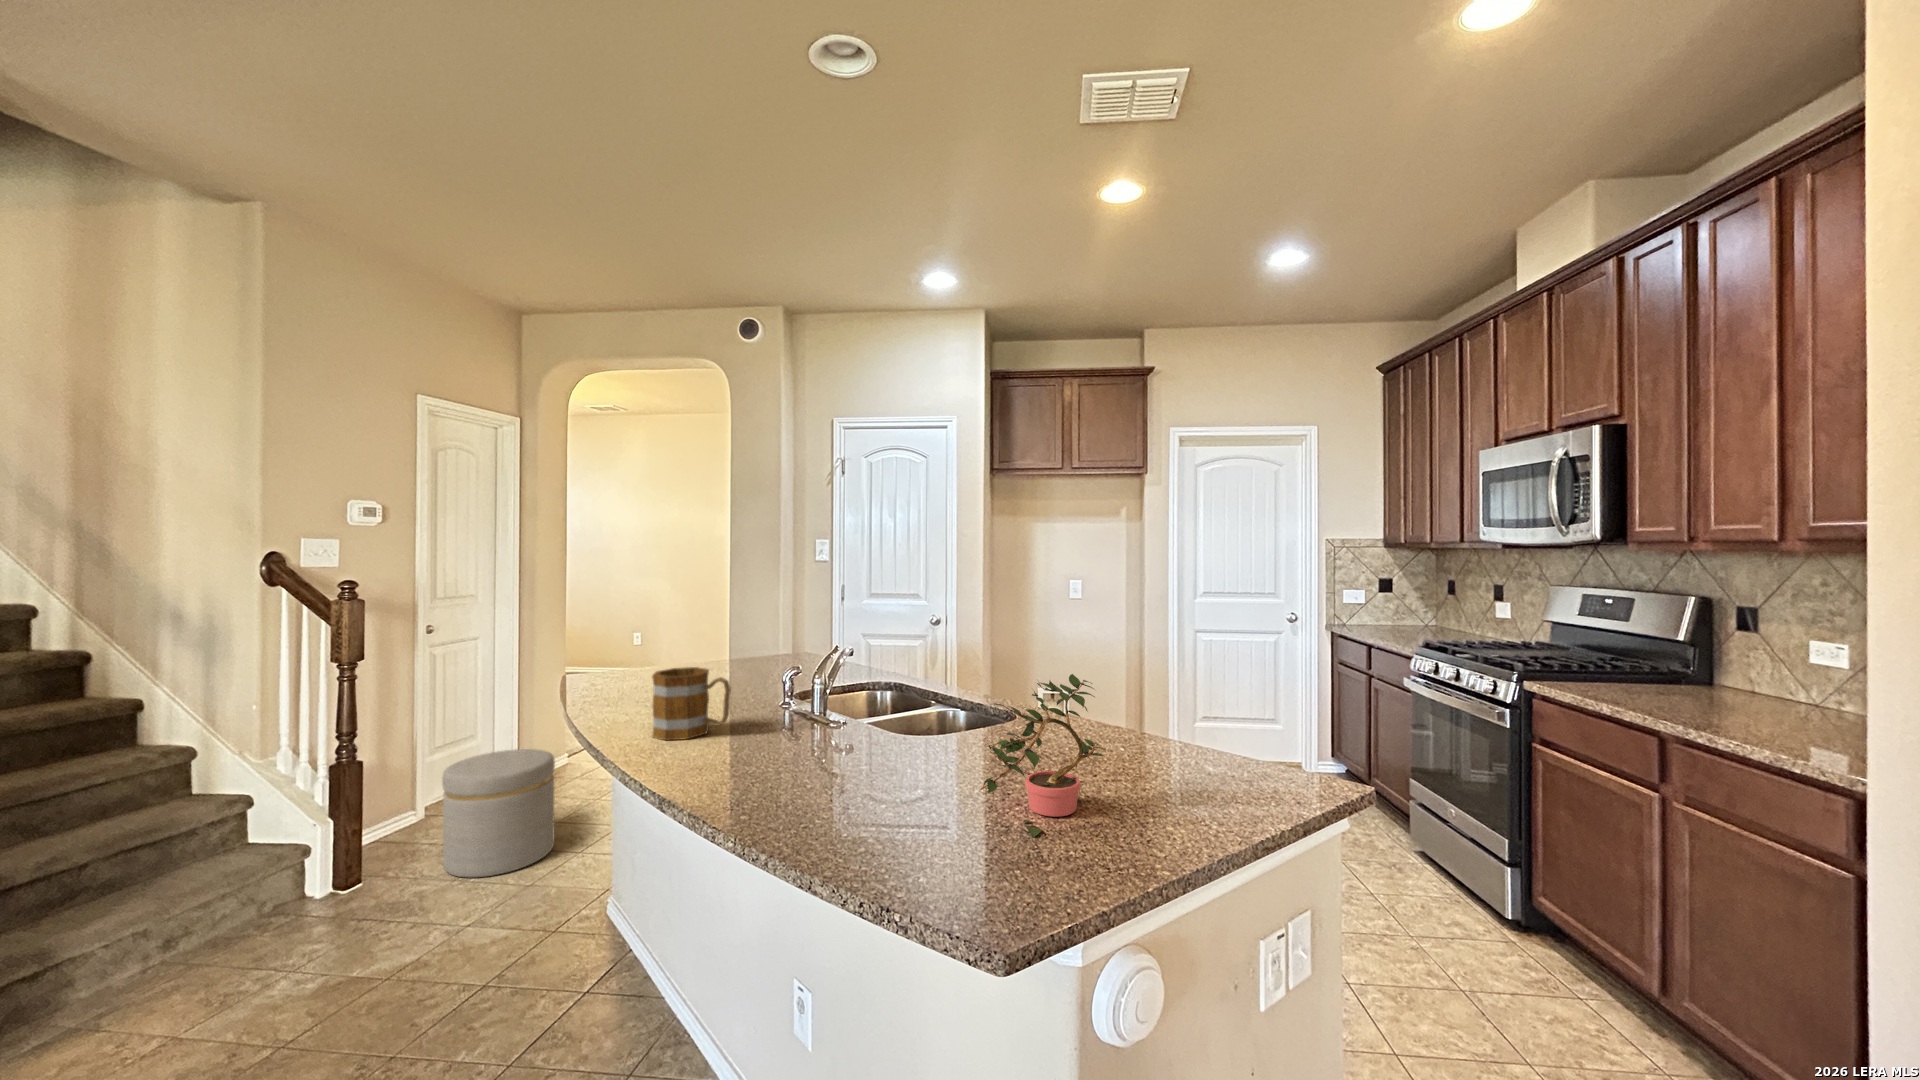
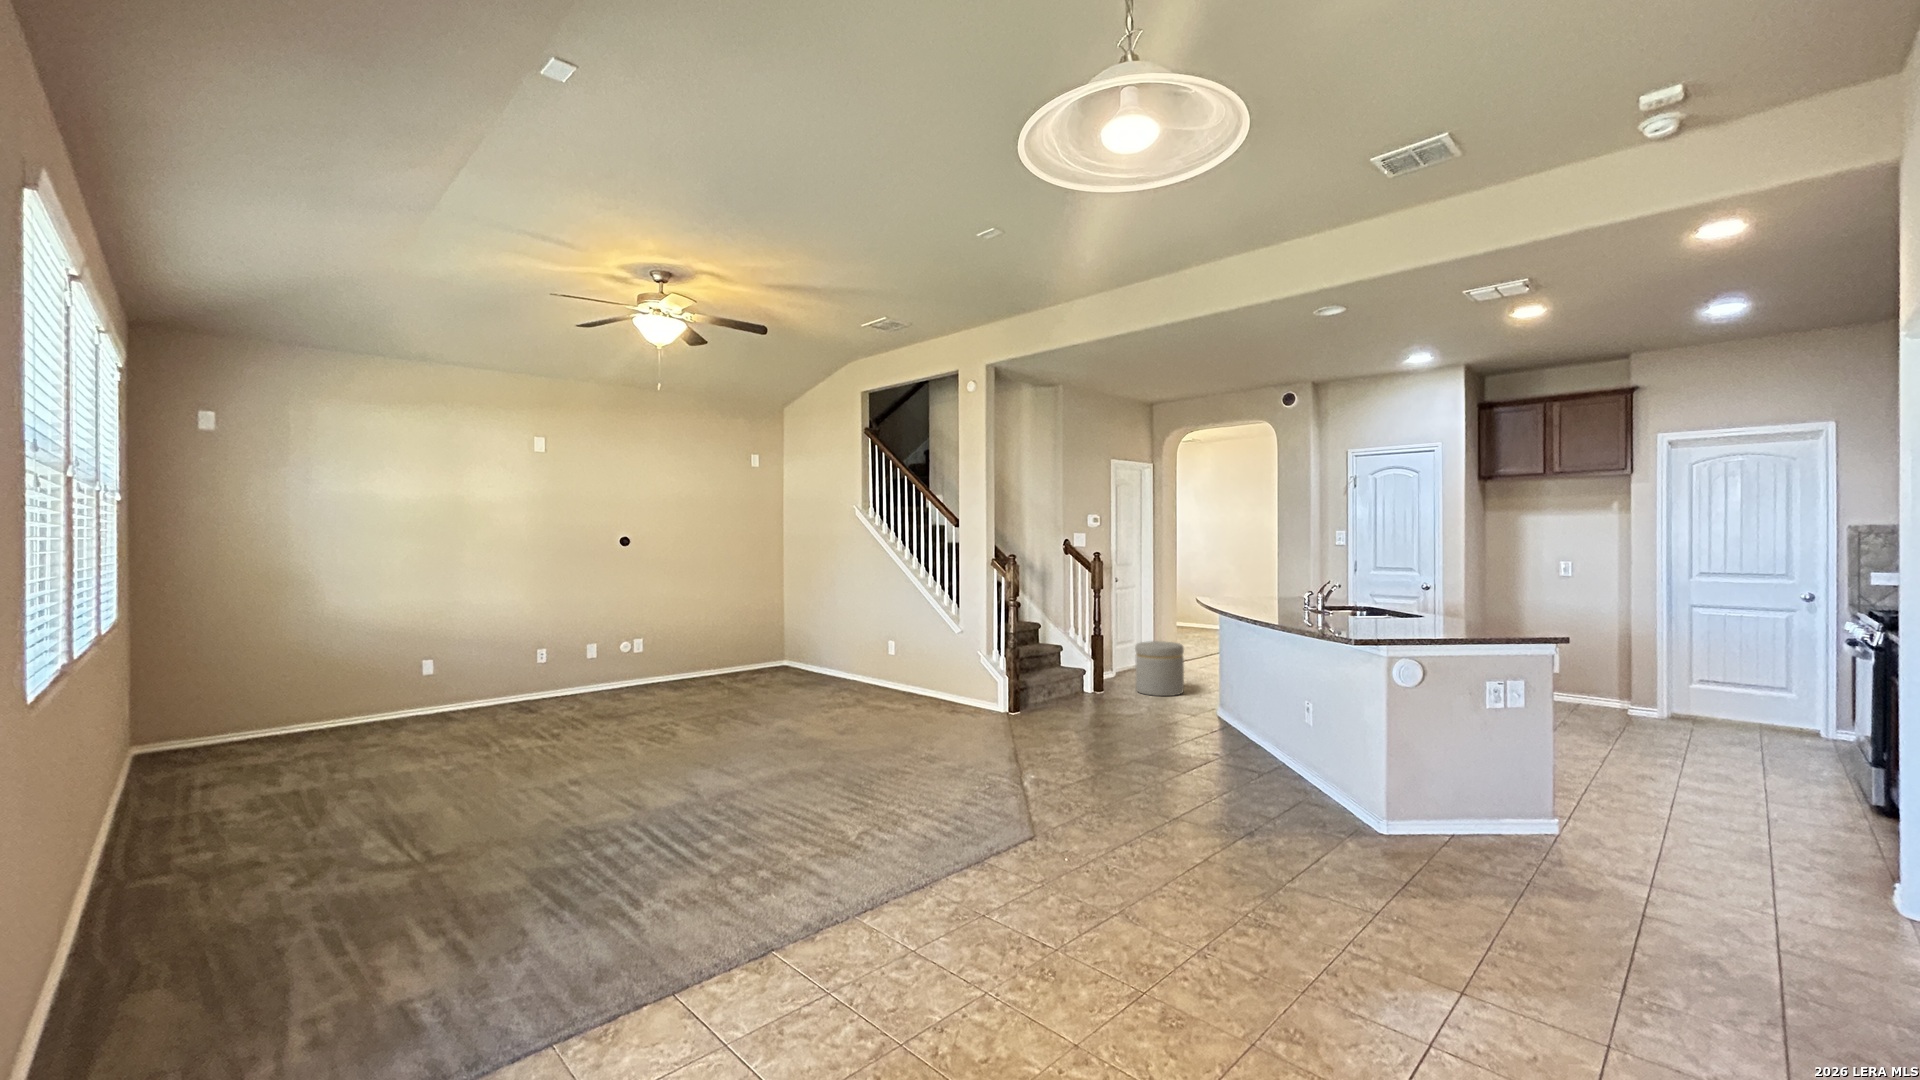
mug: present [652,667,731,740] -> none [1245,583,1276,608]
potted plant: present [980,674,1105,838] -> none [1356,579,1417,627]

